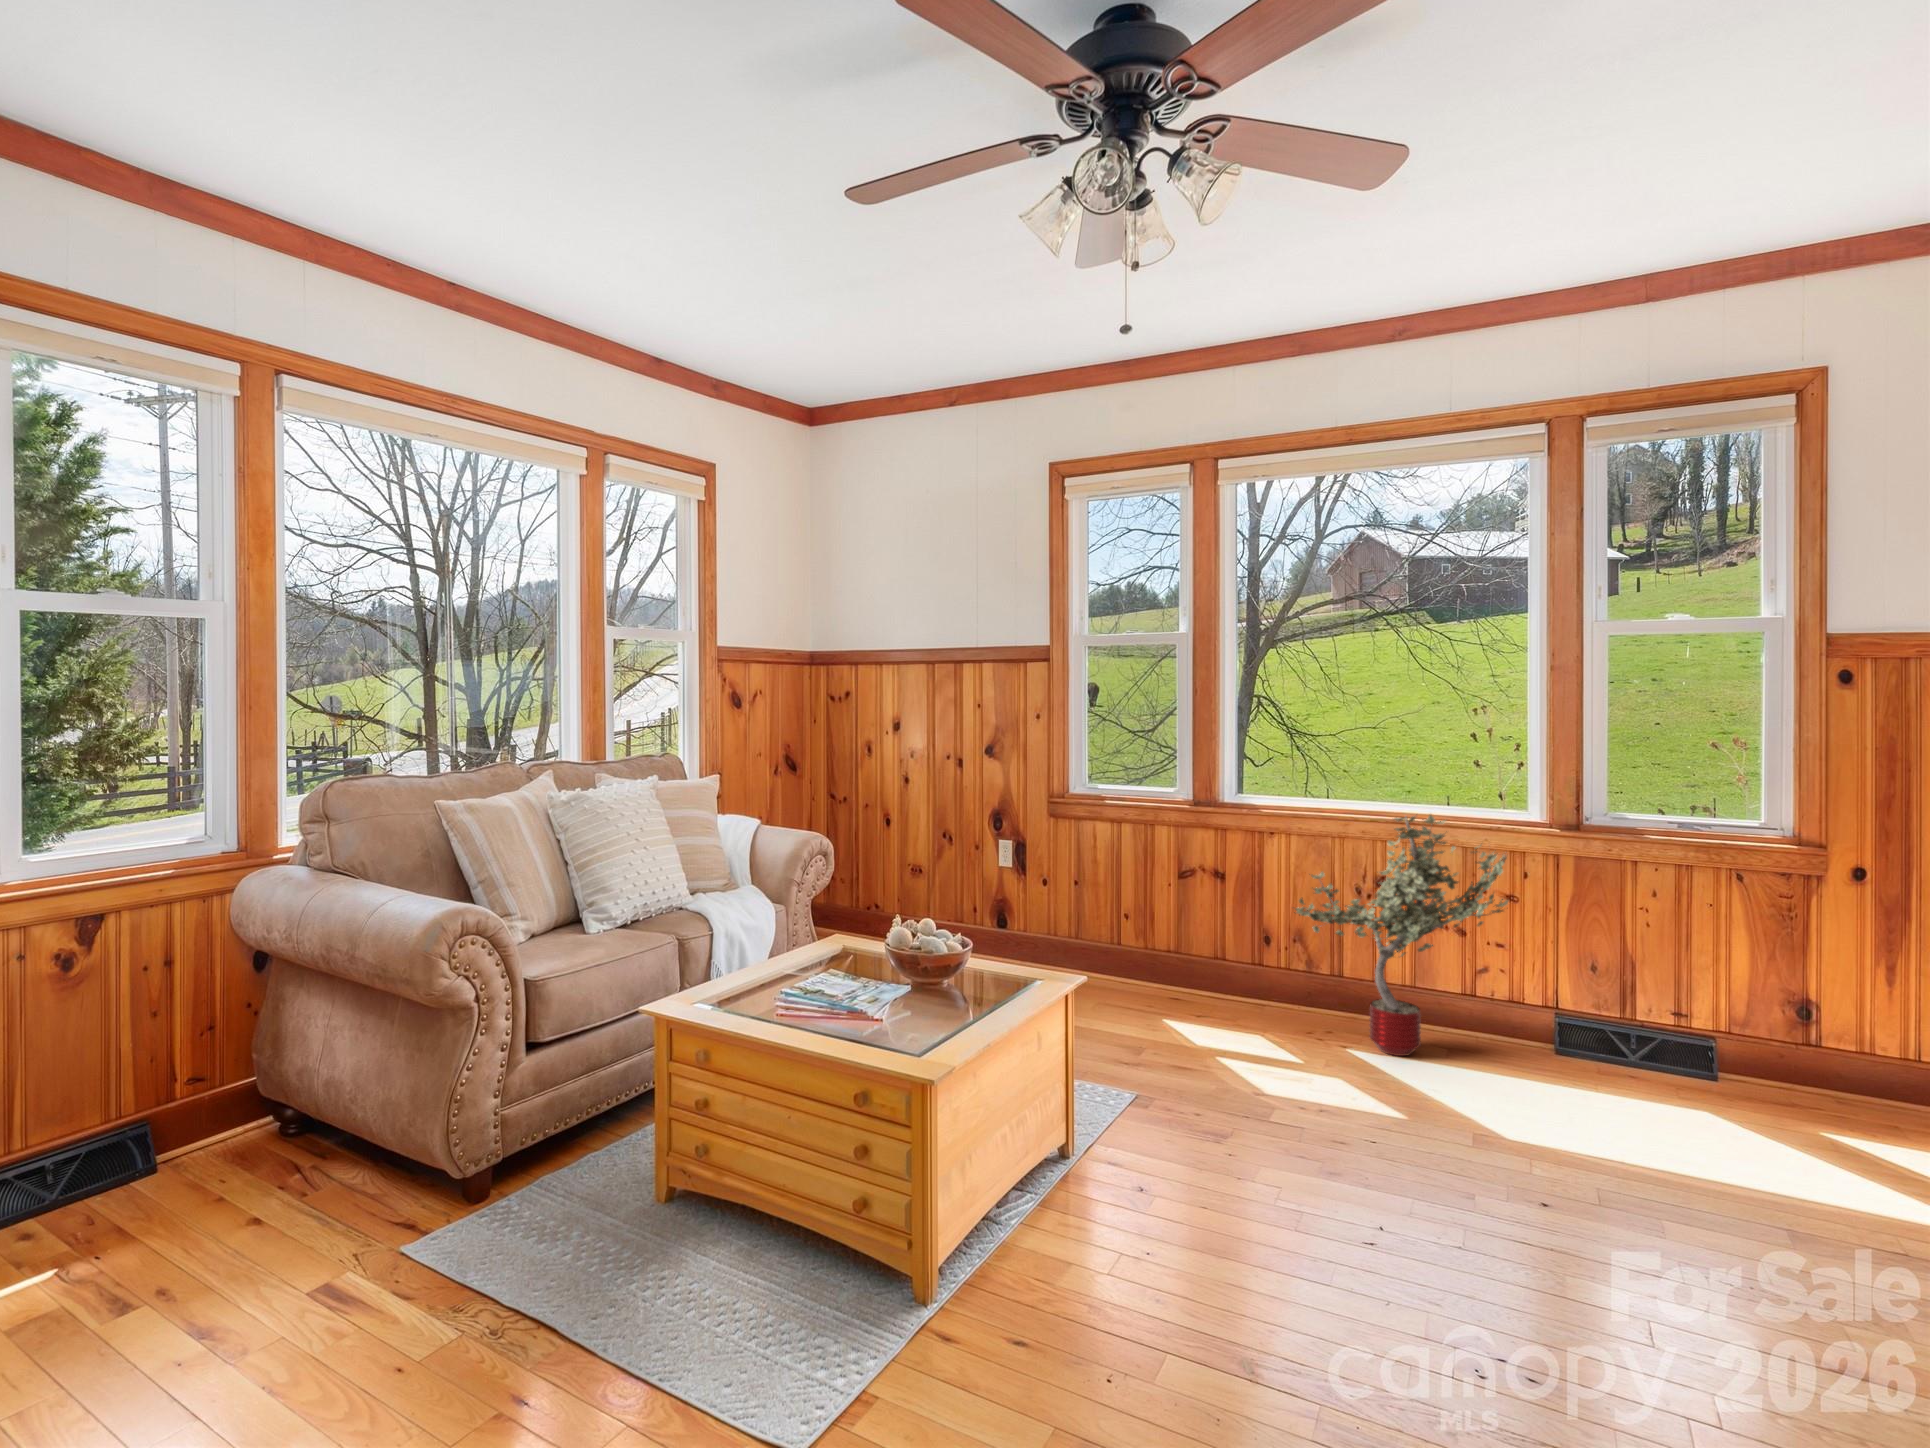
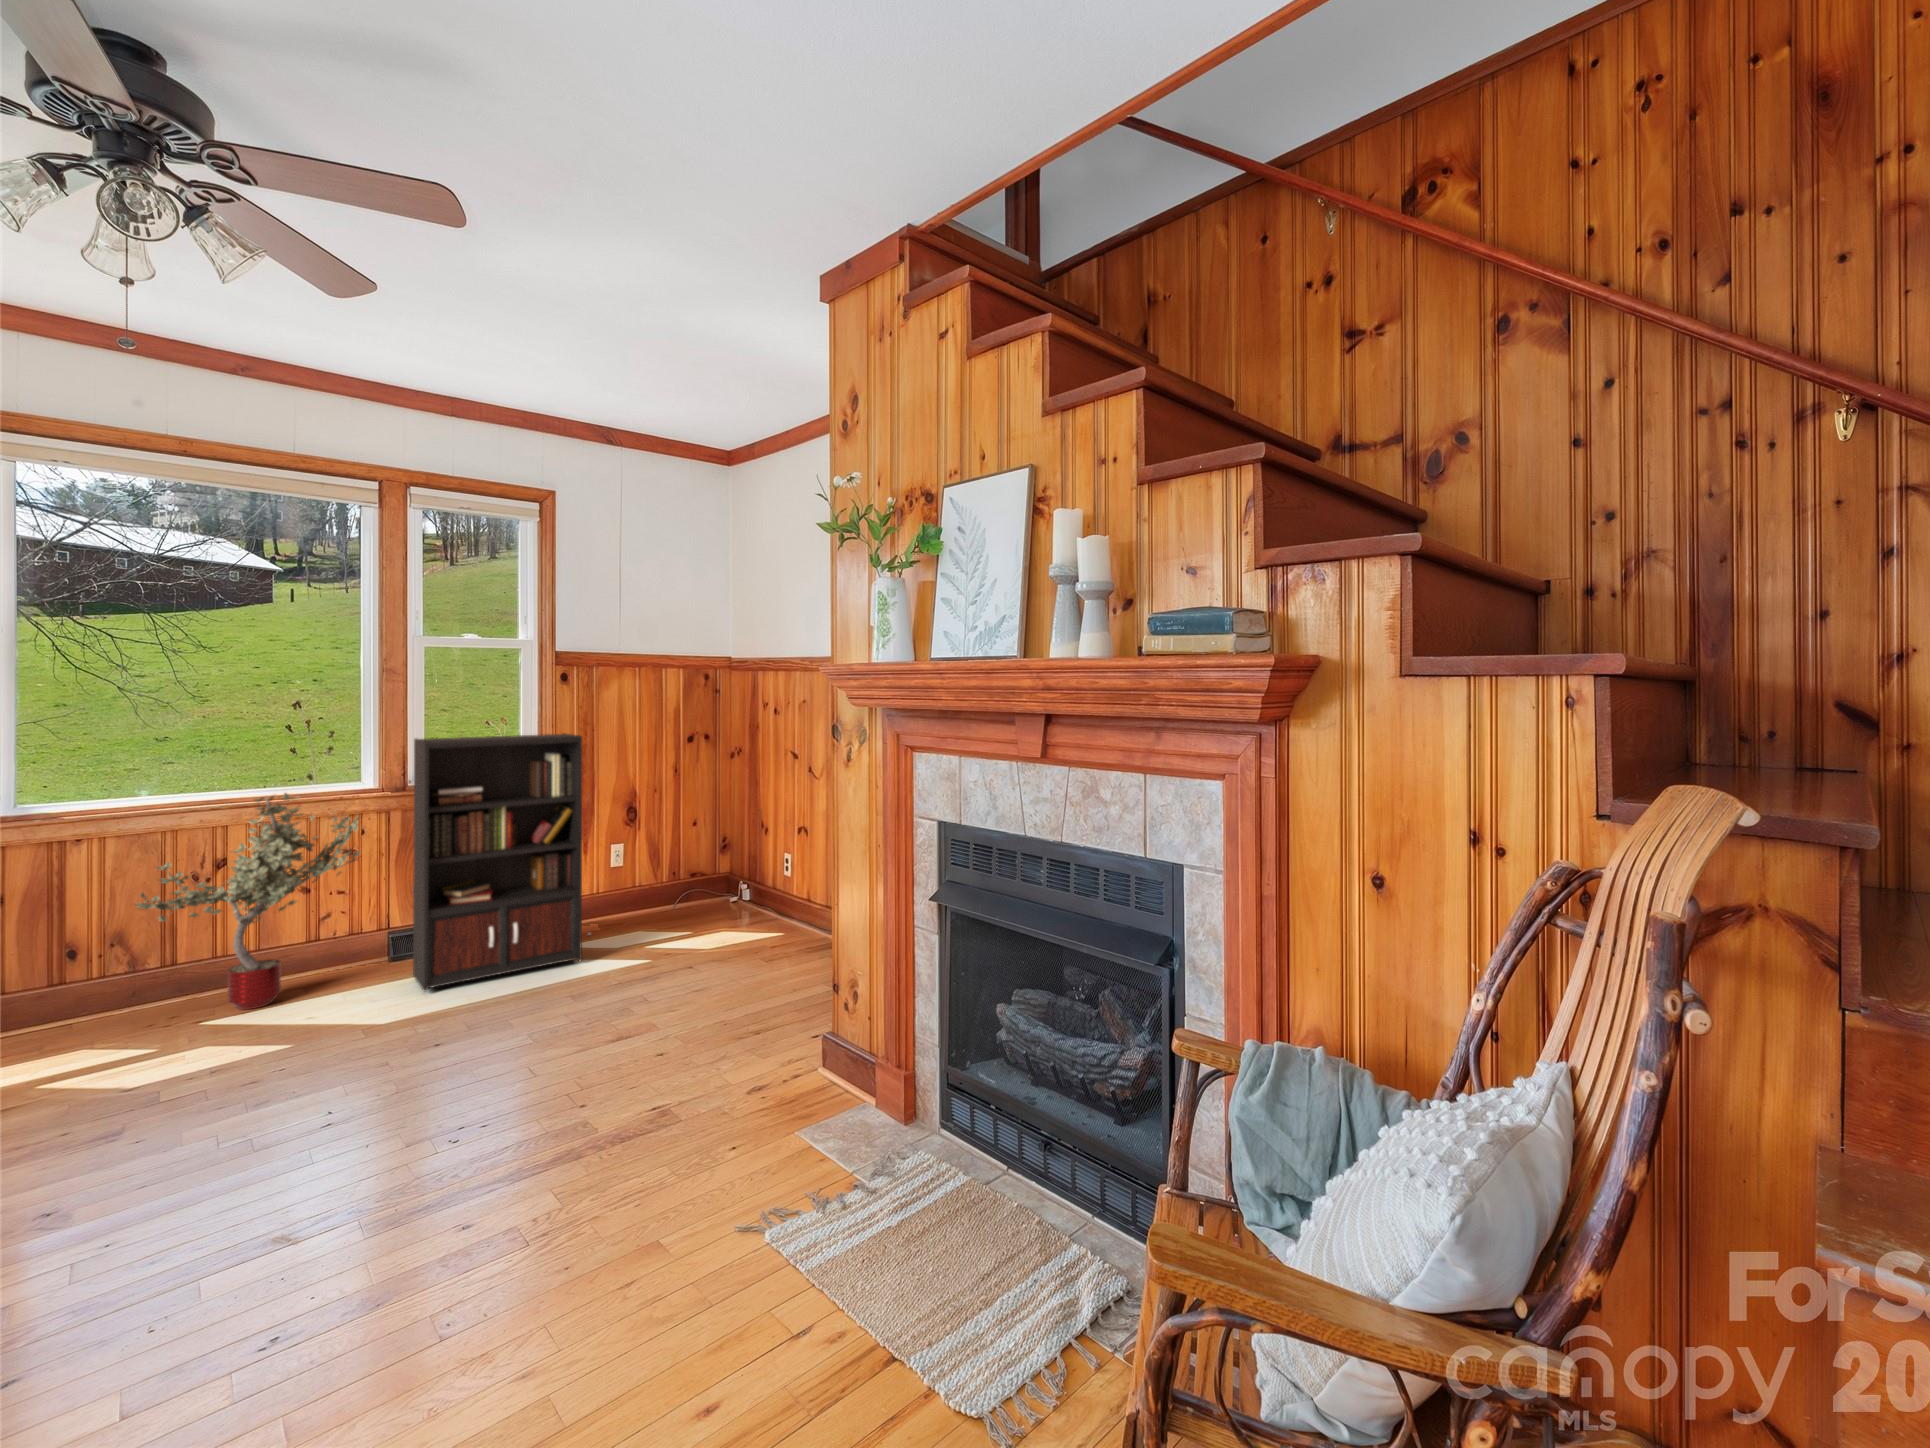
bookcase: none [1571,763,1892,1172] -> present [413,733,591,991]

